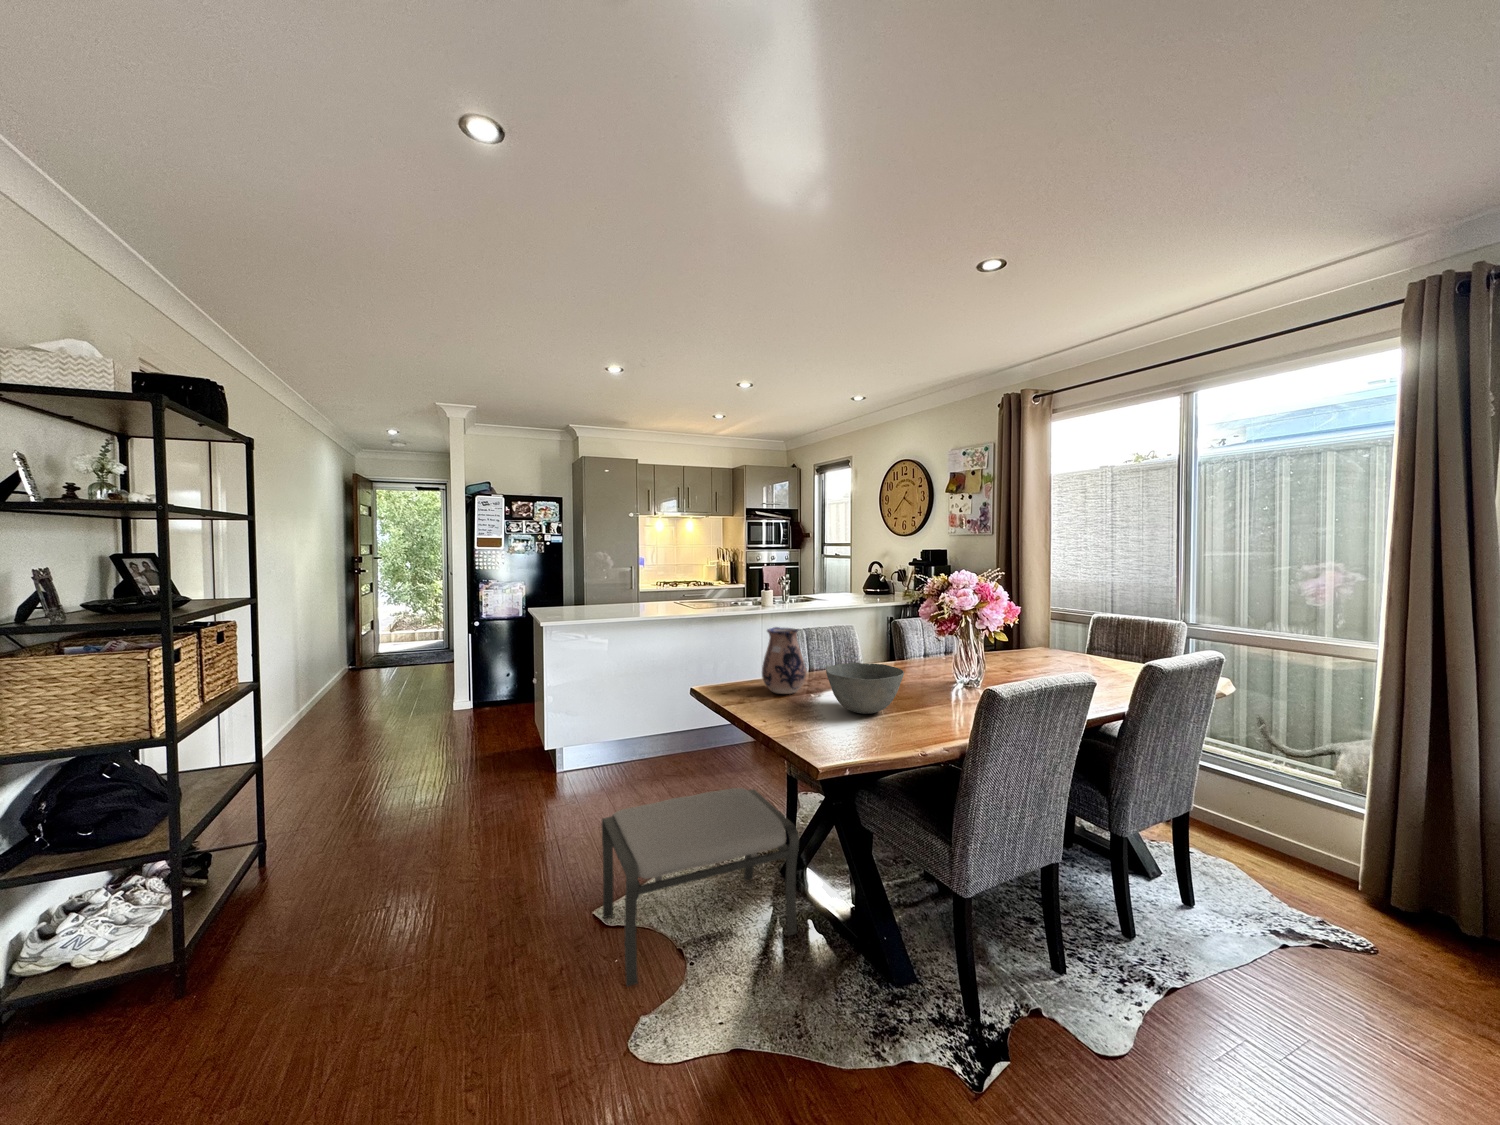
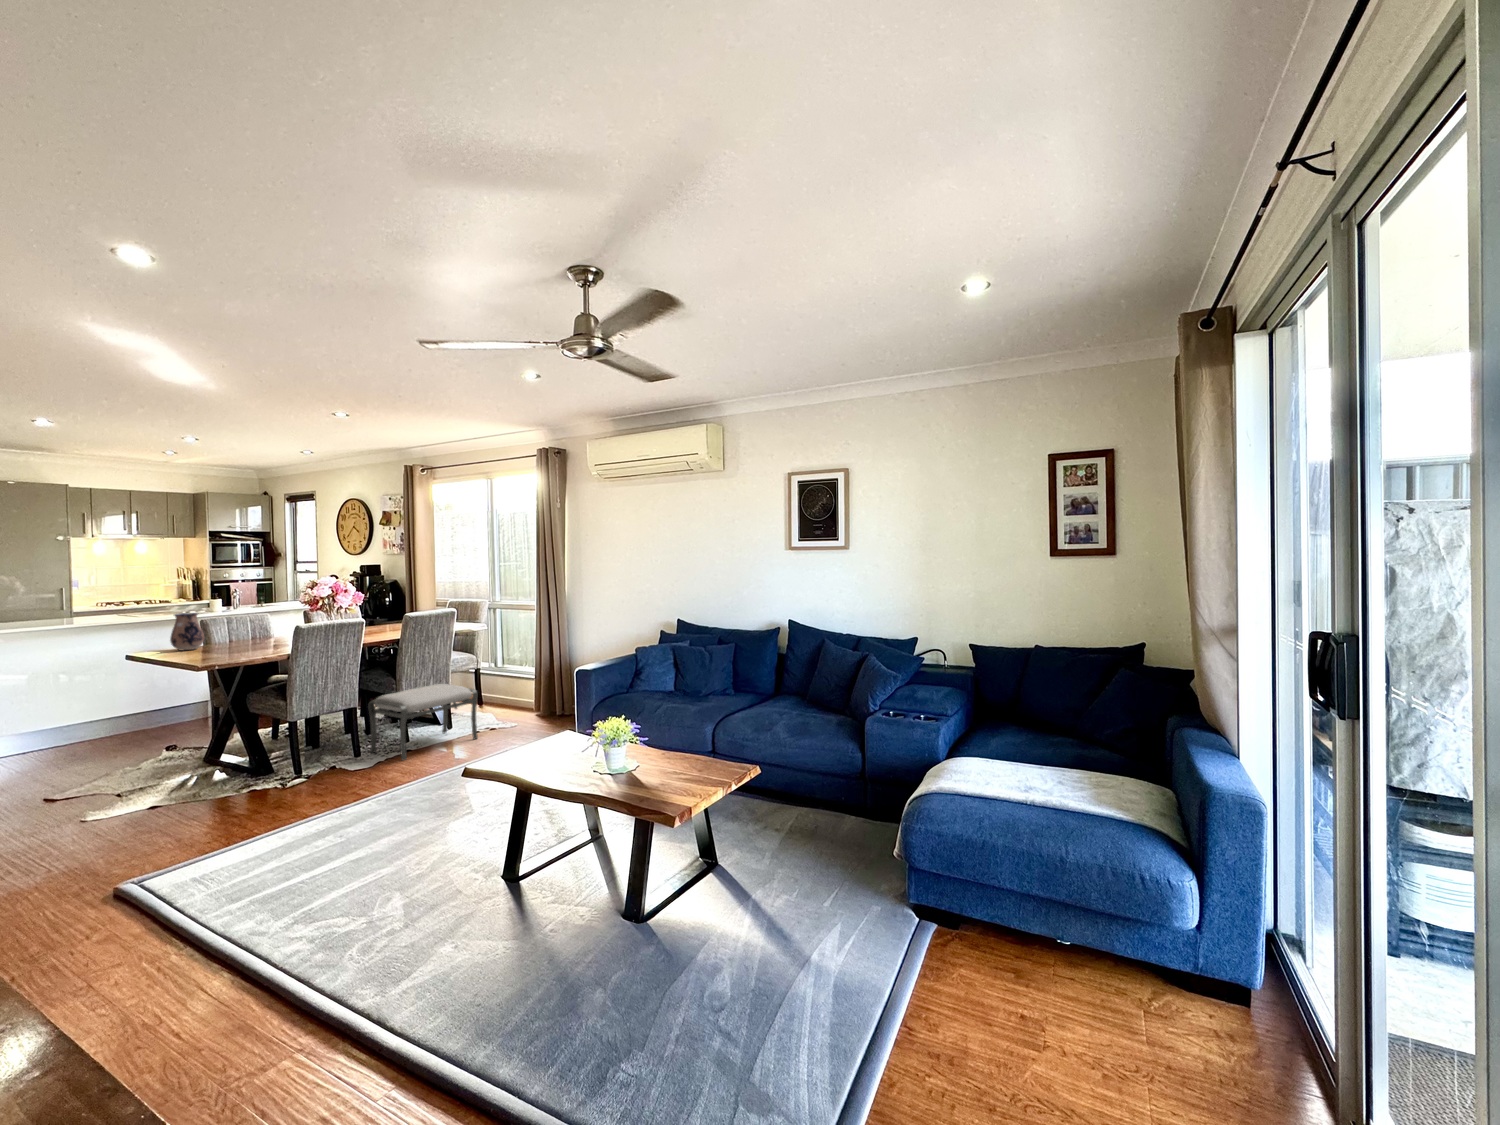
bowl: present [826,663,904,714] -> none [209,627,260,651]
ottoman: present [601,788,799,986] -> present [368,684,478,761]

